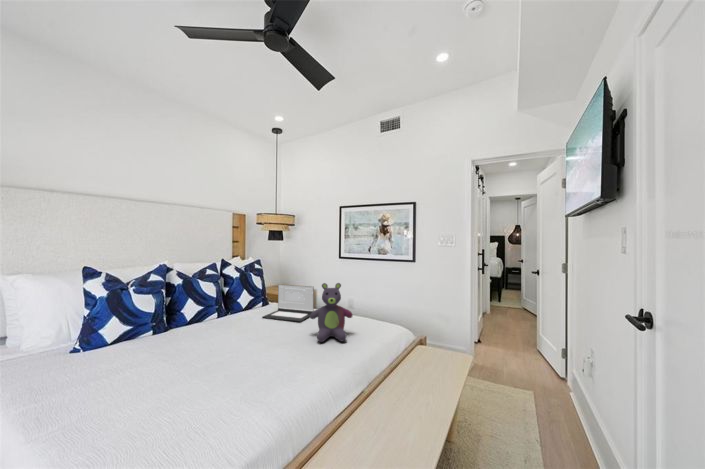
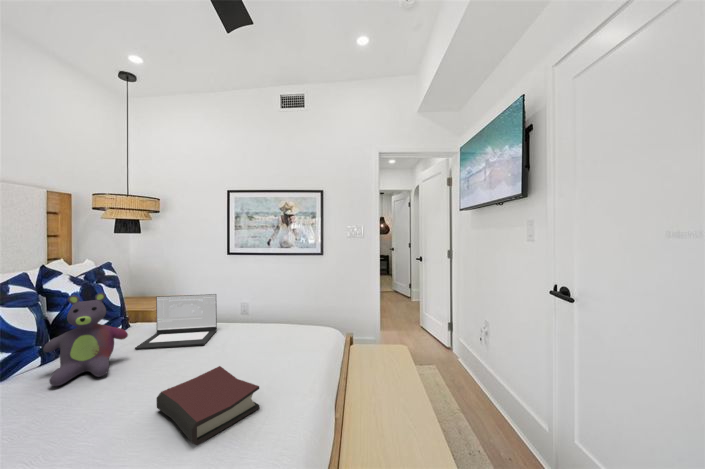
stuffed bear: present [310,283,352,342] -> present [43,293,128,386]
hardback book: none [256,334,310,374] -> present [157,366,260,445]

